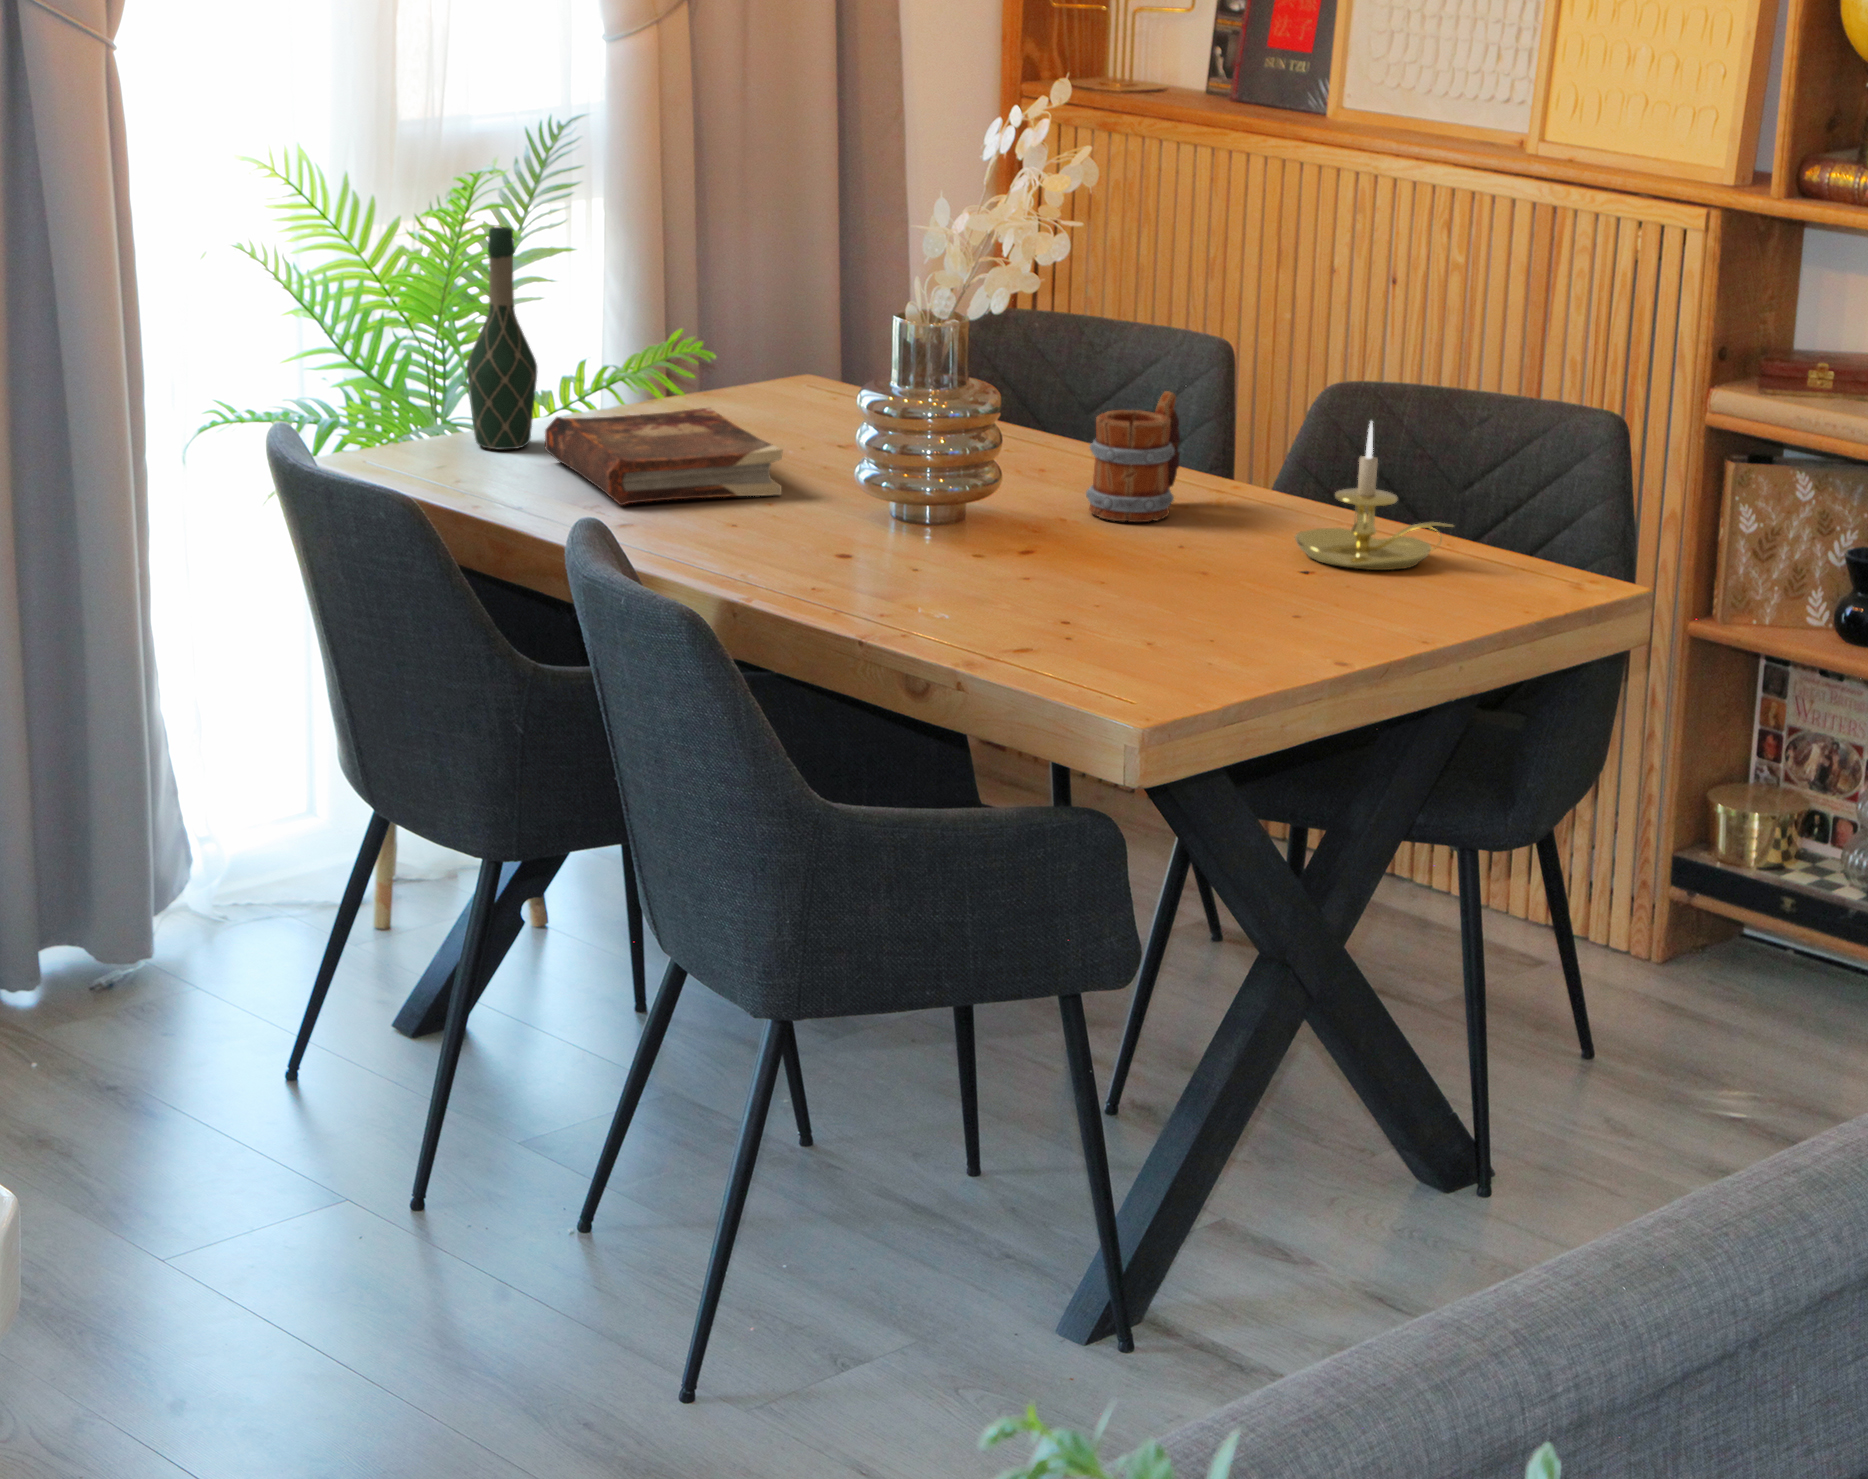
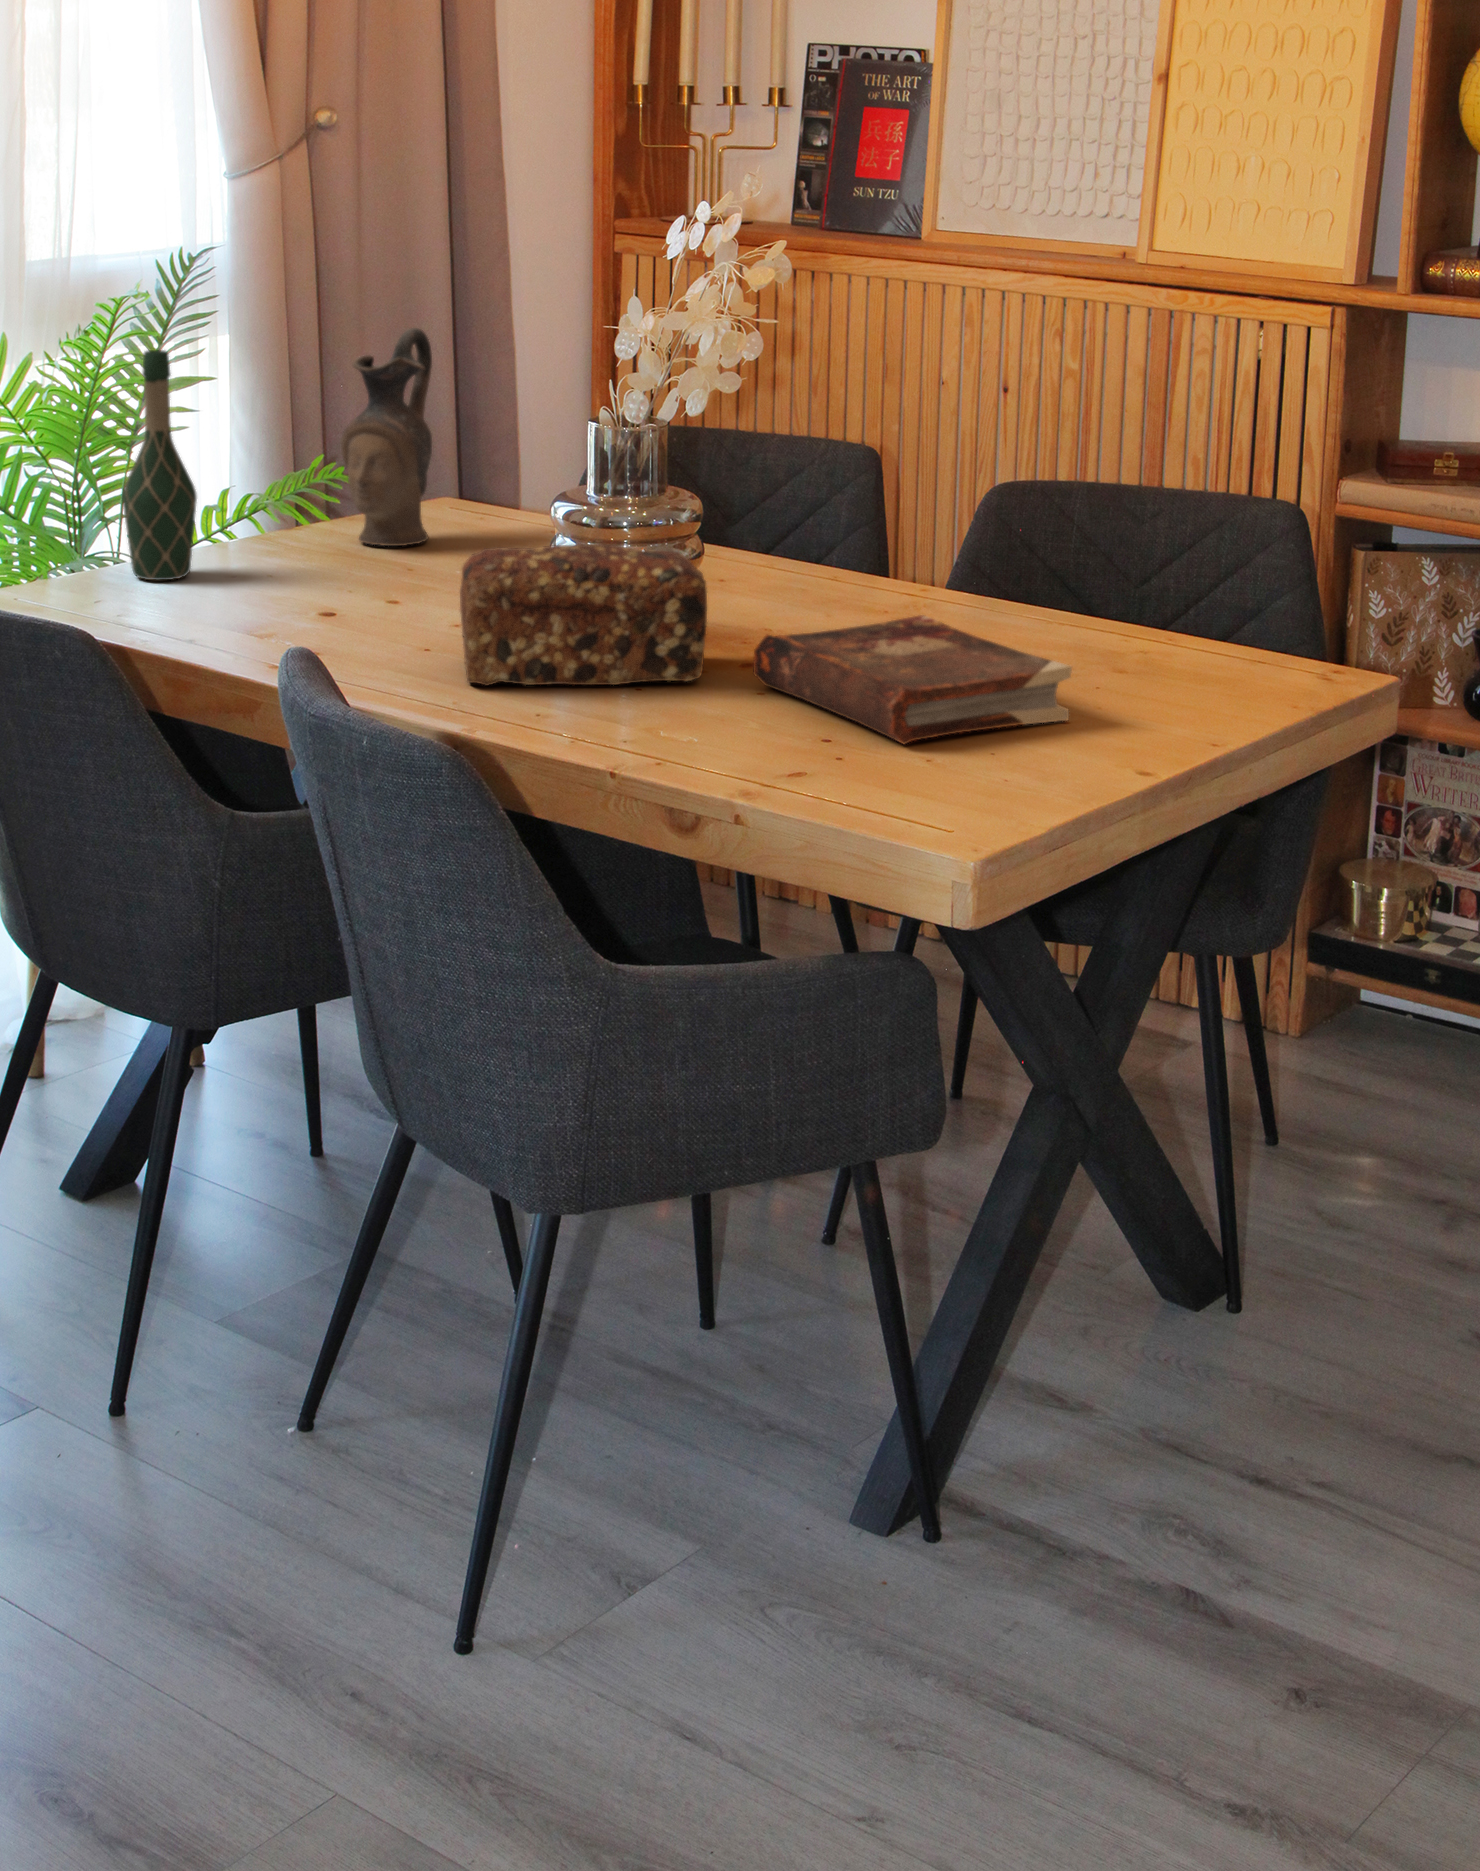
ceramic pitcher: none [686,208,780,424] -> present [341,328,432,546]
mug: present [1086,391,1180,522] -> none [785,494,876,629]
book: present [545,408,783,505] -> present [753,615,1072,744]
candle holder: present [1295,421,1453,570] -> none [1015,514,1184,668]
bread loaf: none [754,432,985,566] -> present [460,544,707,686]

